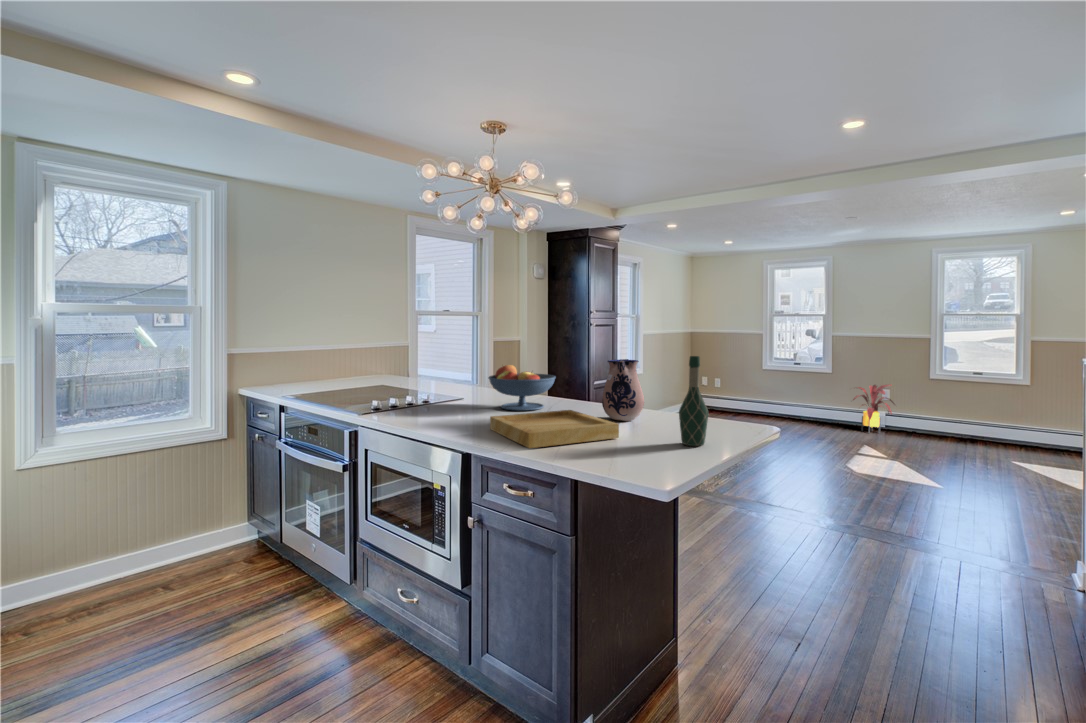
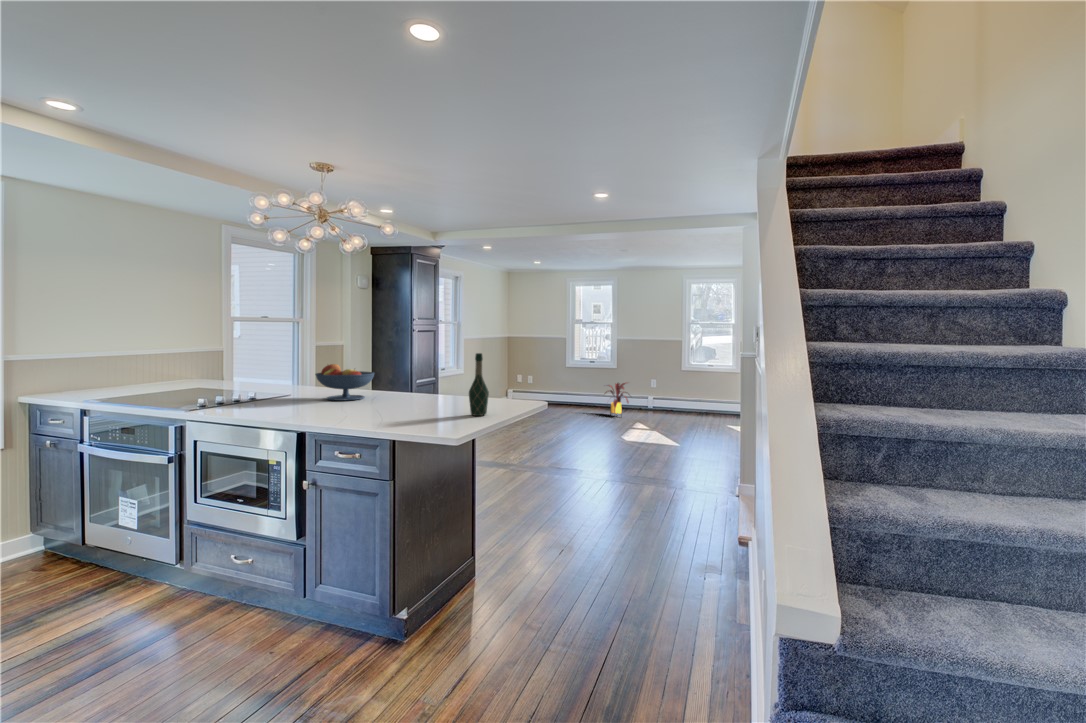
ceramic pitcher: present [602,359,644,421] -> none [413,358,445,404]
tray: present [490,410,619,448] -> none [321,397,426,422]

